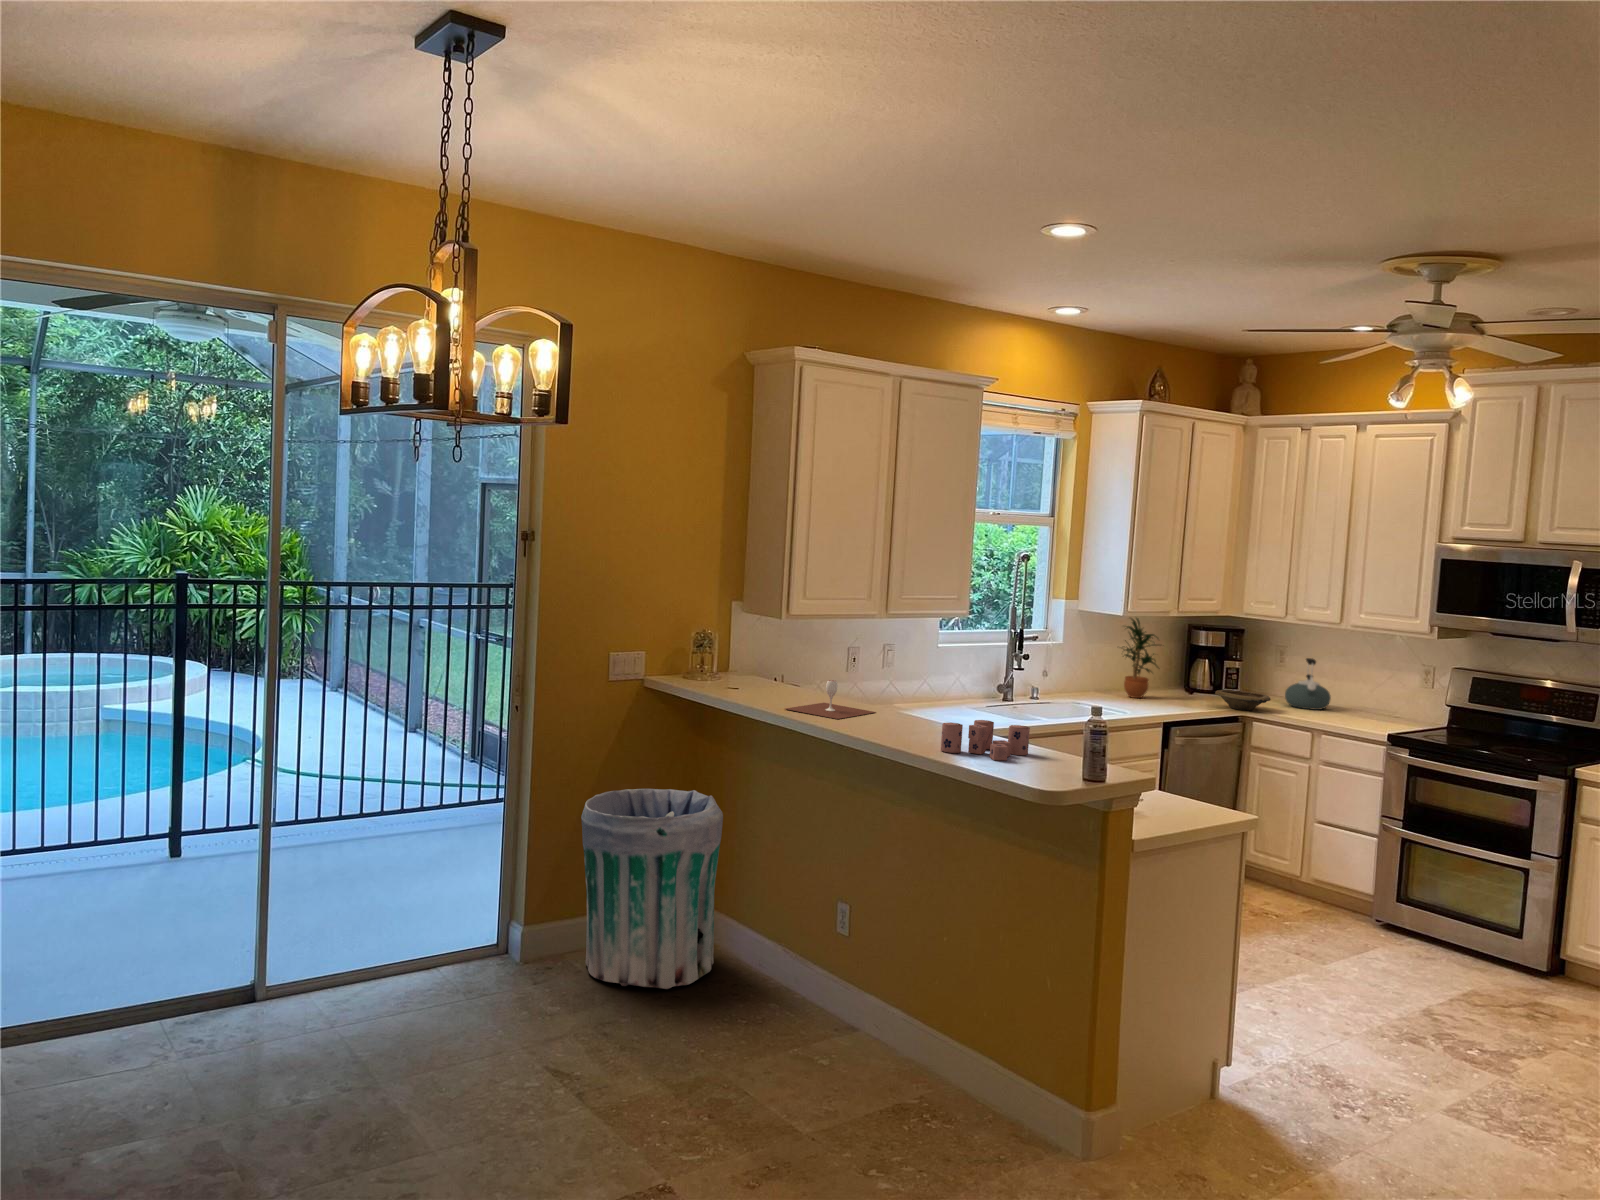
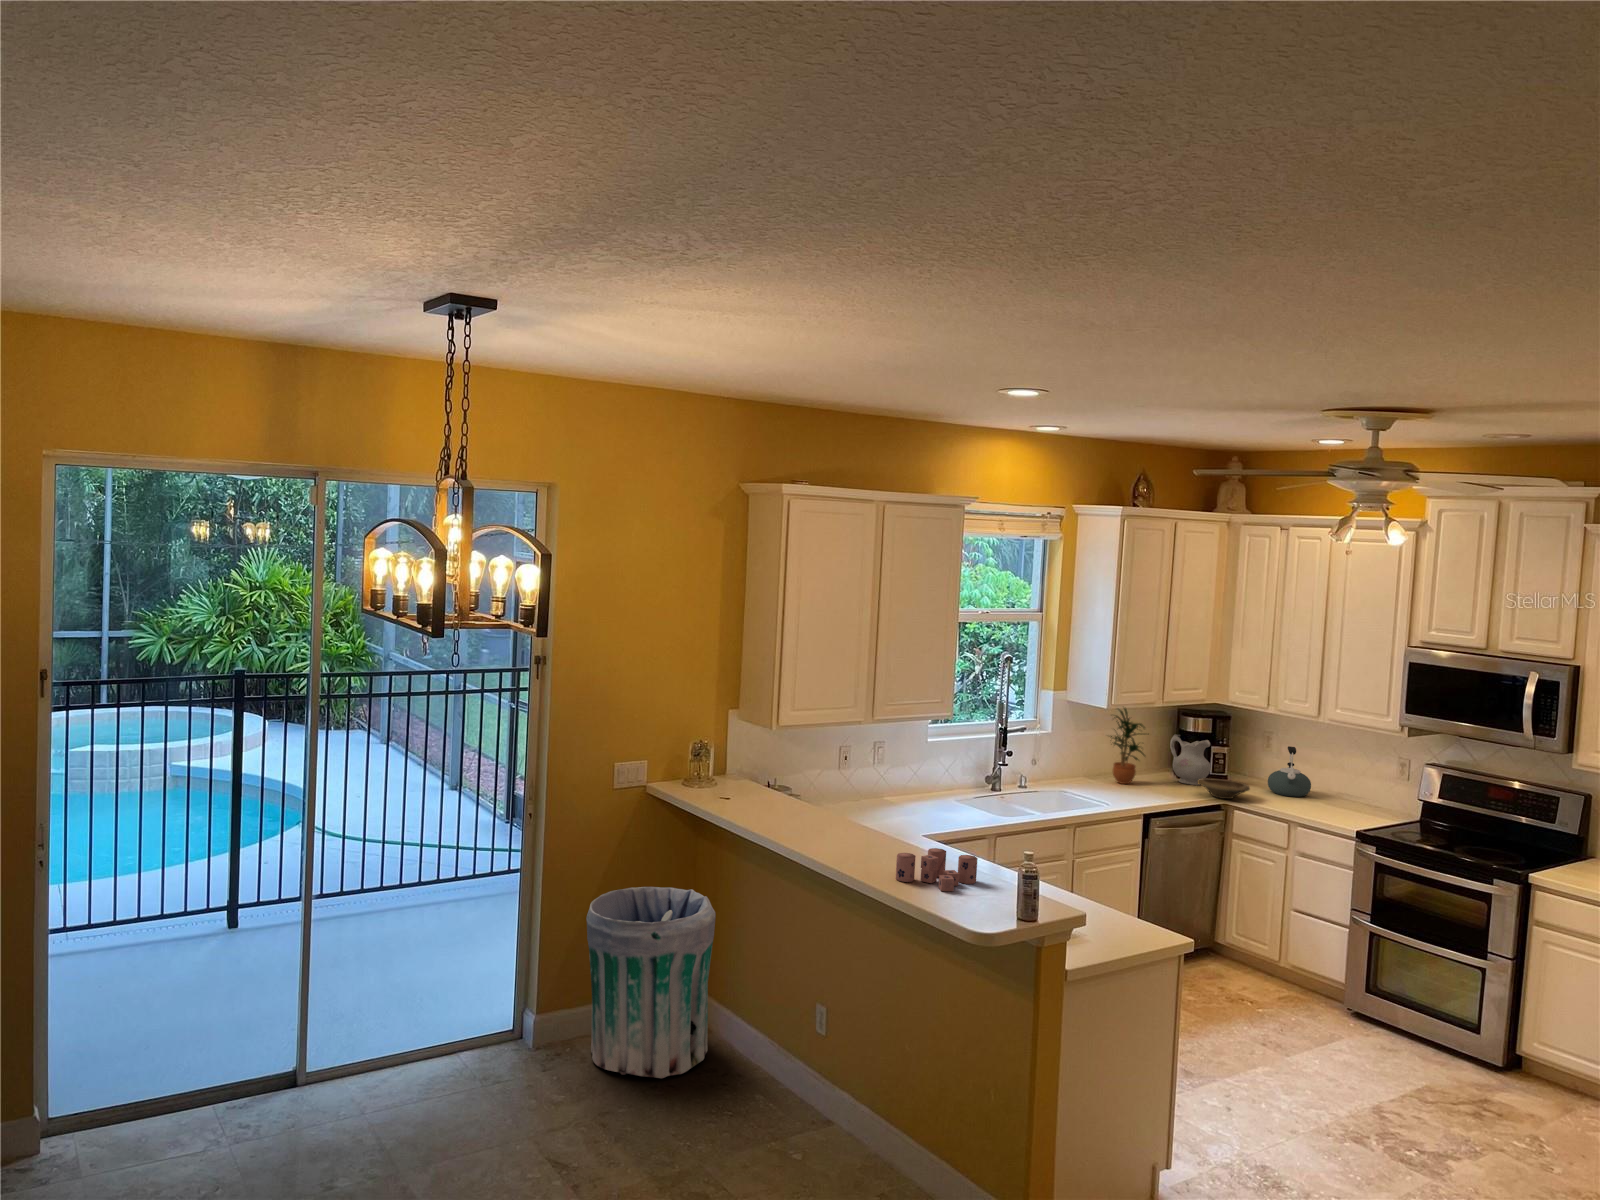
ceramic pitcher: none [1182,647,1225,700] -> present [1170,734,1210,785]
wine glass: present [785,680,876,719] -> none [766,798,851,837]

